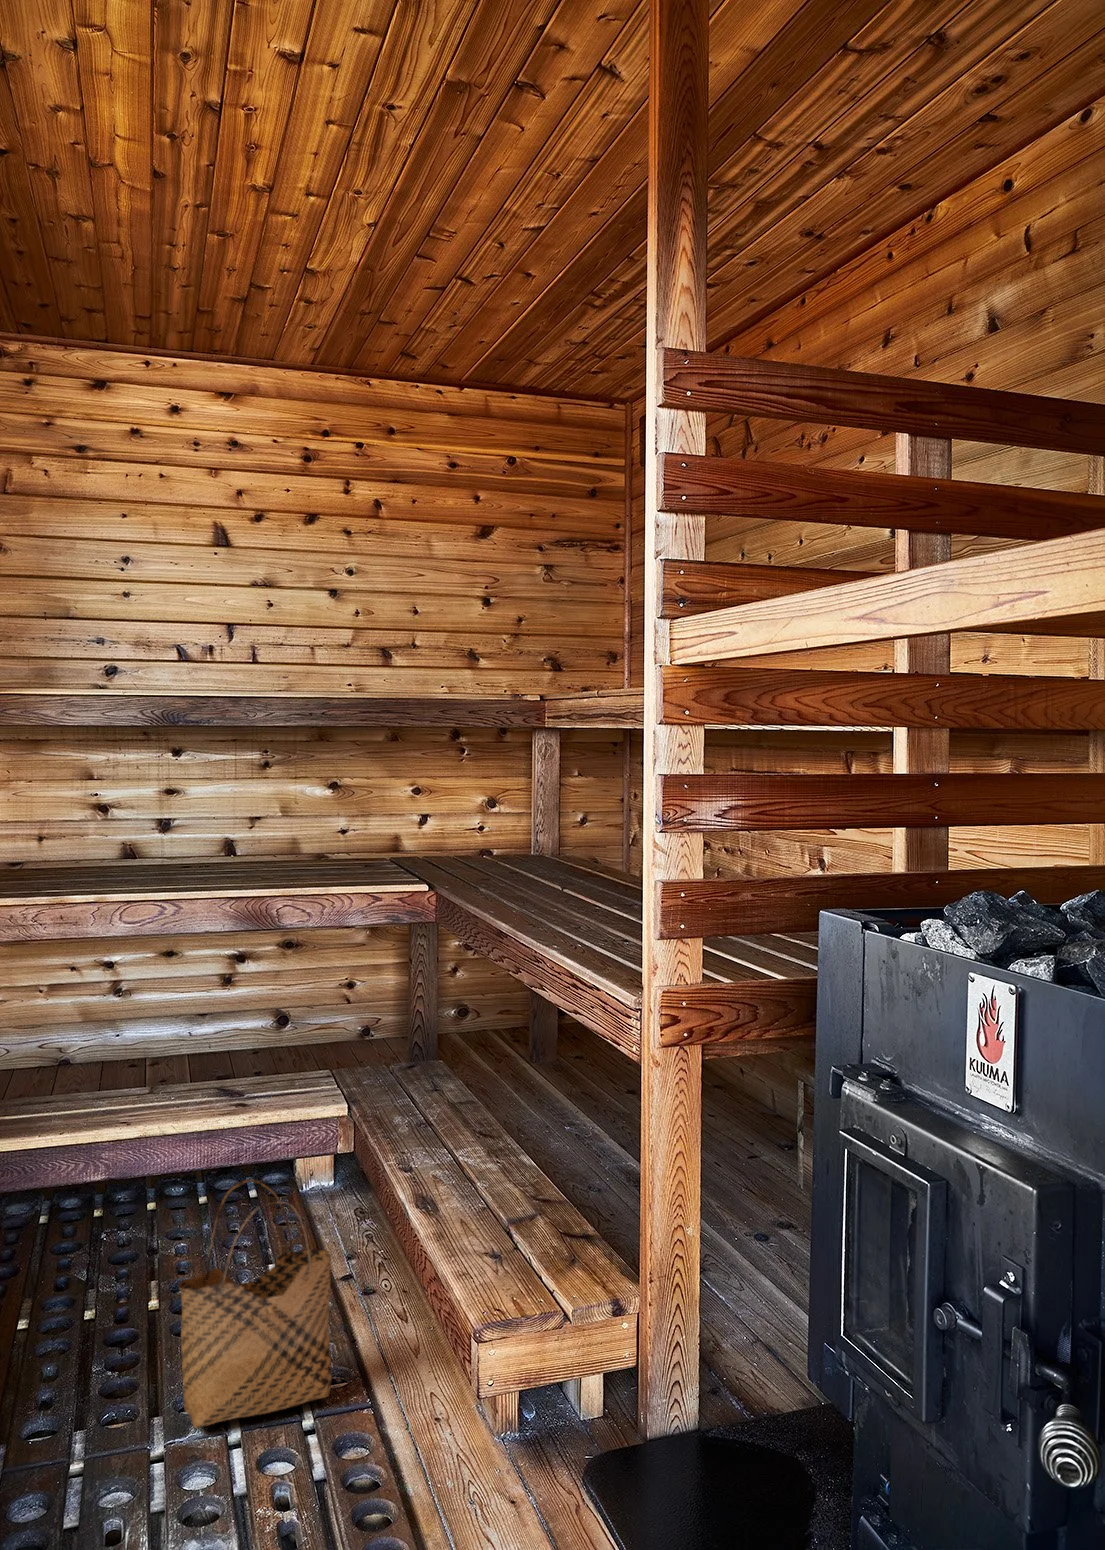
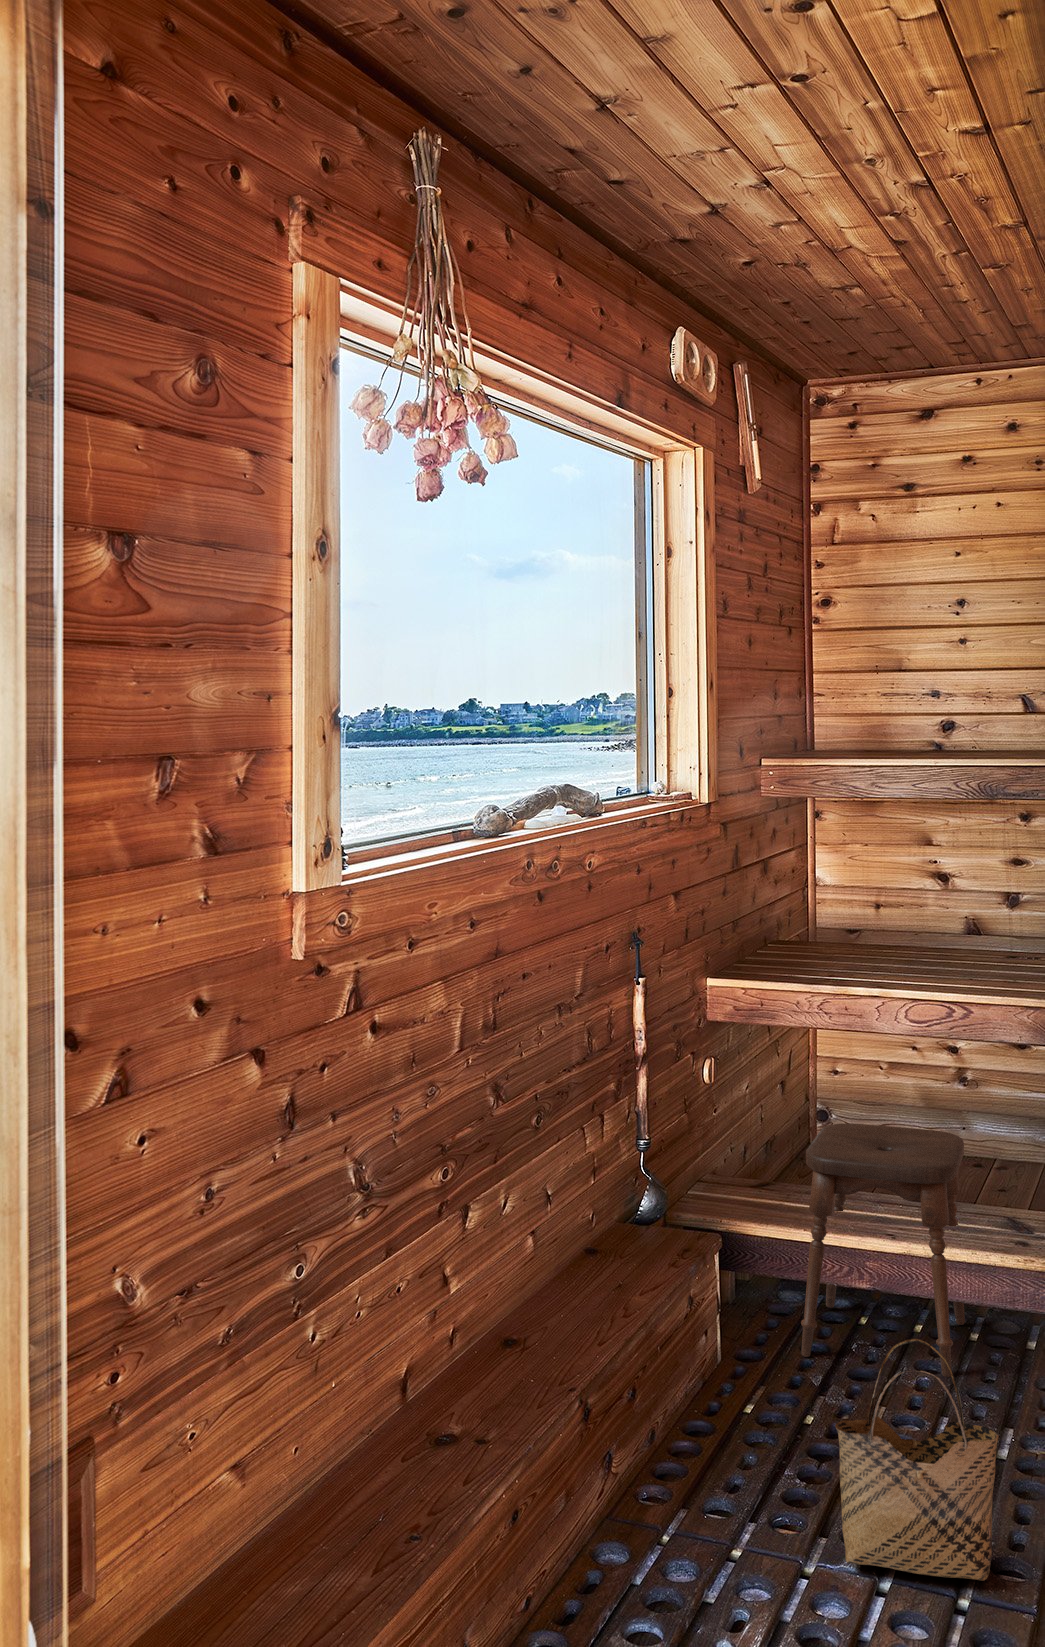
stool: none [39,1015,198,1260] -> present [801,1123,965,1377]

